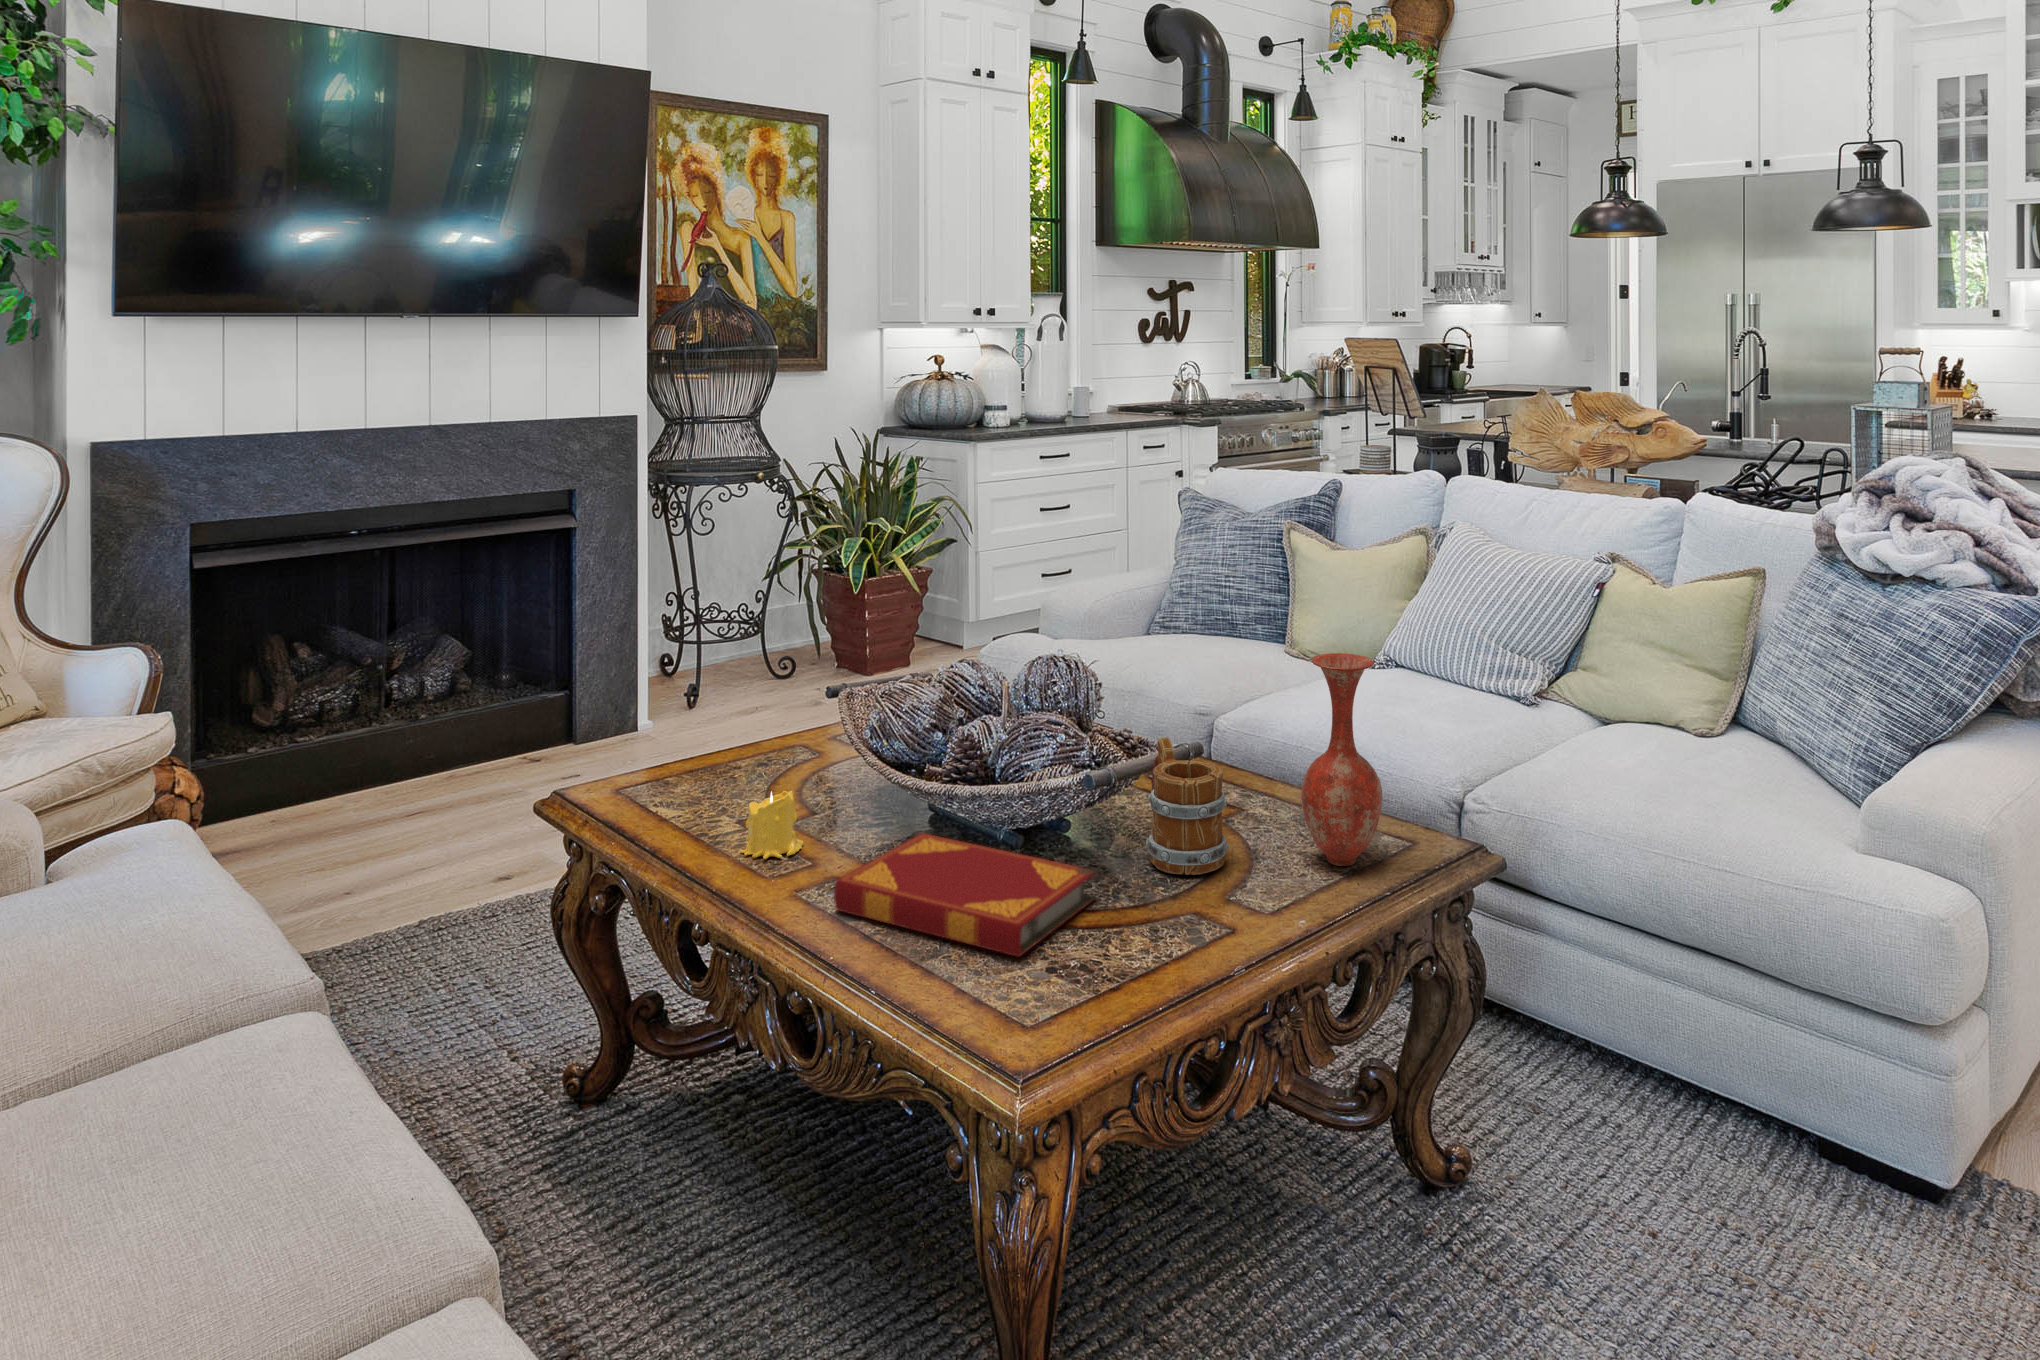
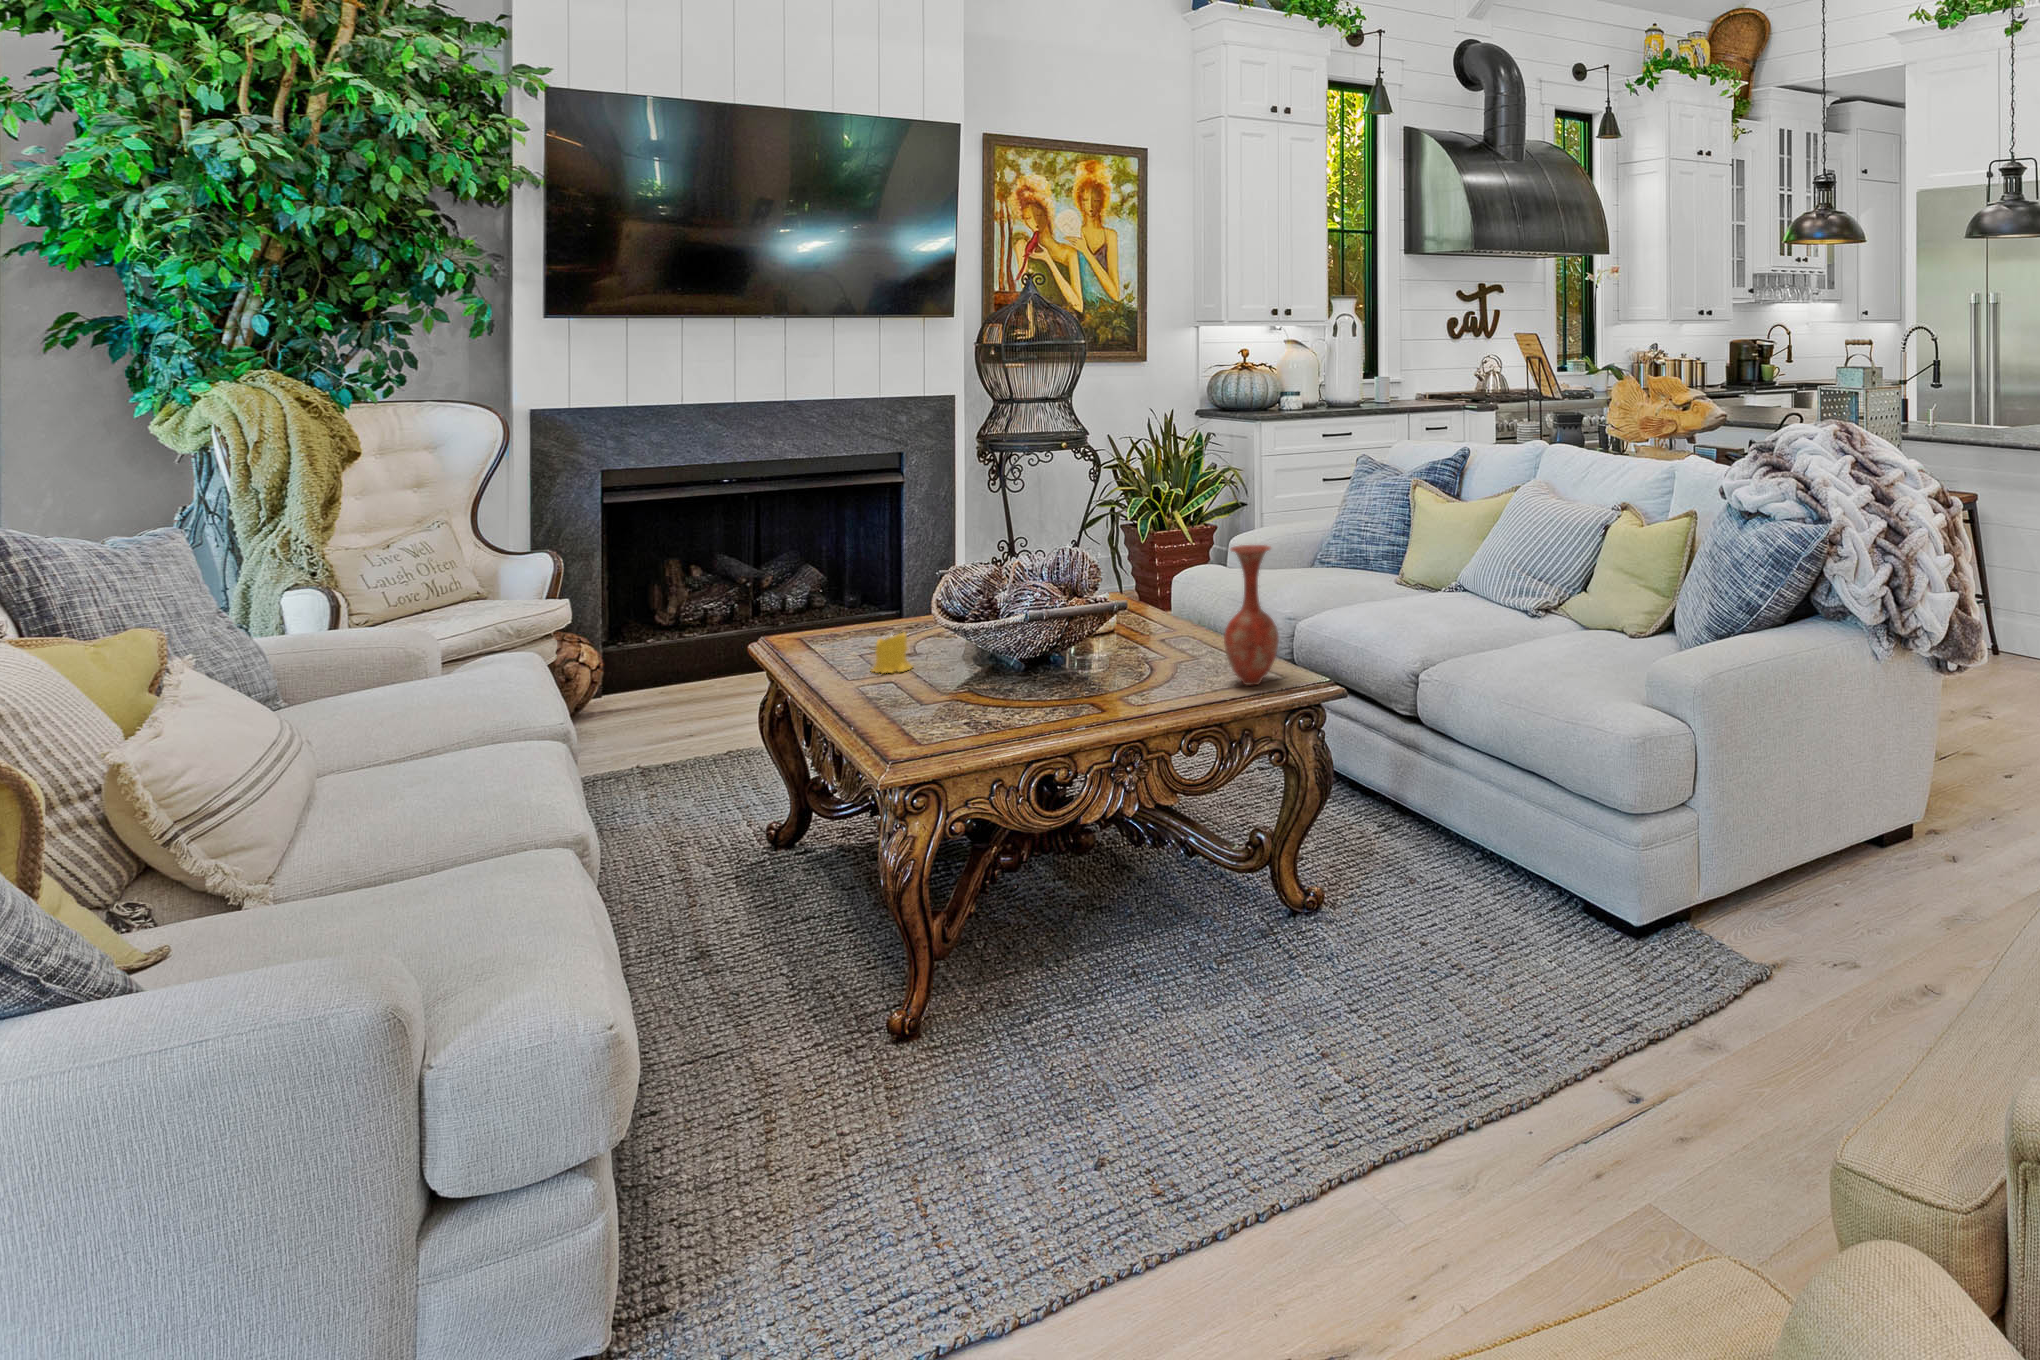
mug: present [1146,737,1229,875] -> none [1123,601,1177,687]
hardback book: present [834,833,1096,957] -> none [901,659,1070,720]

